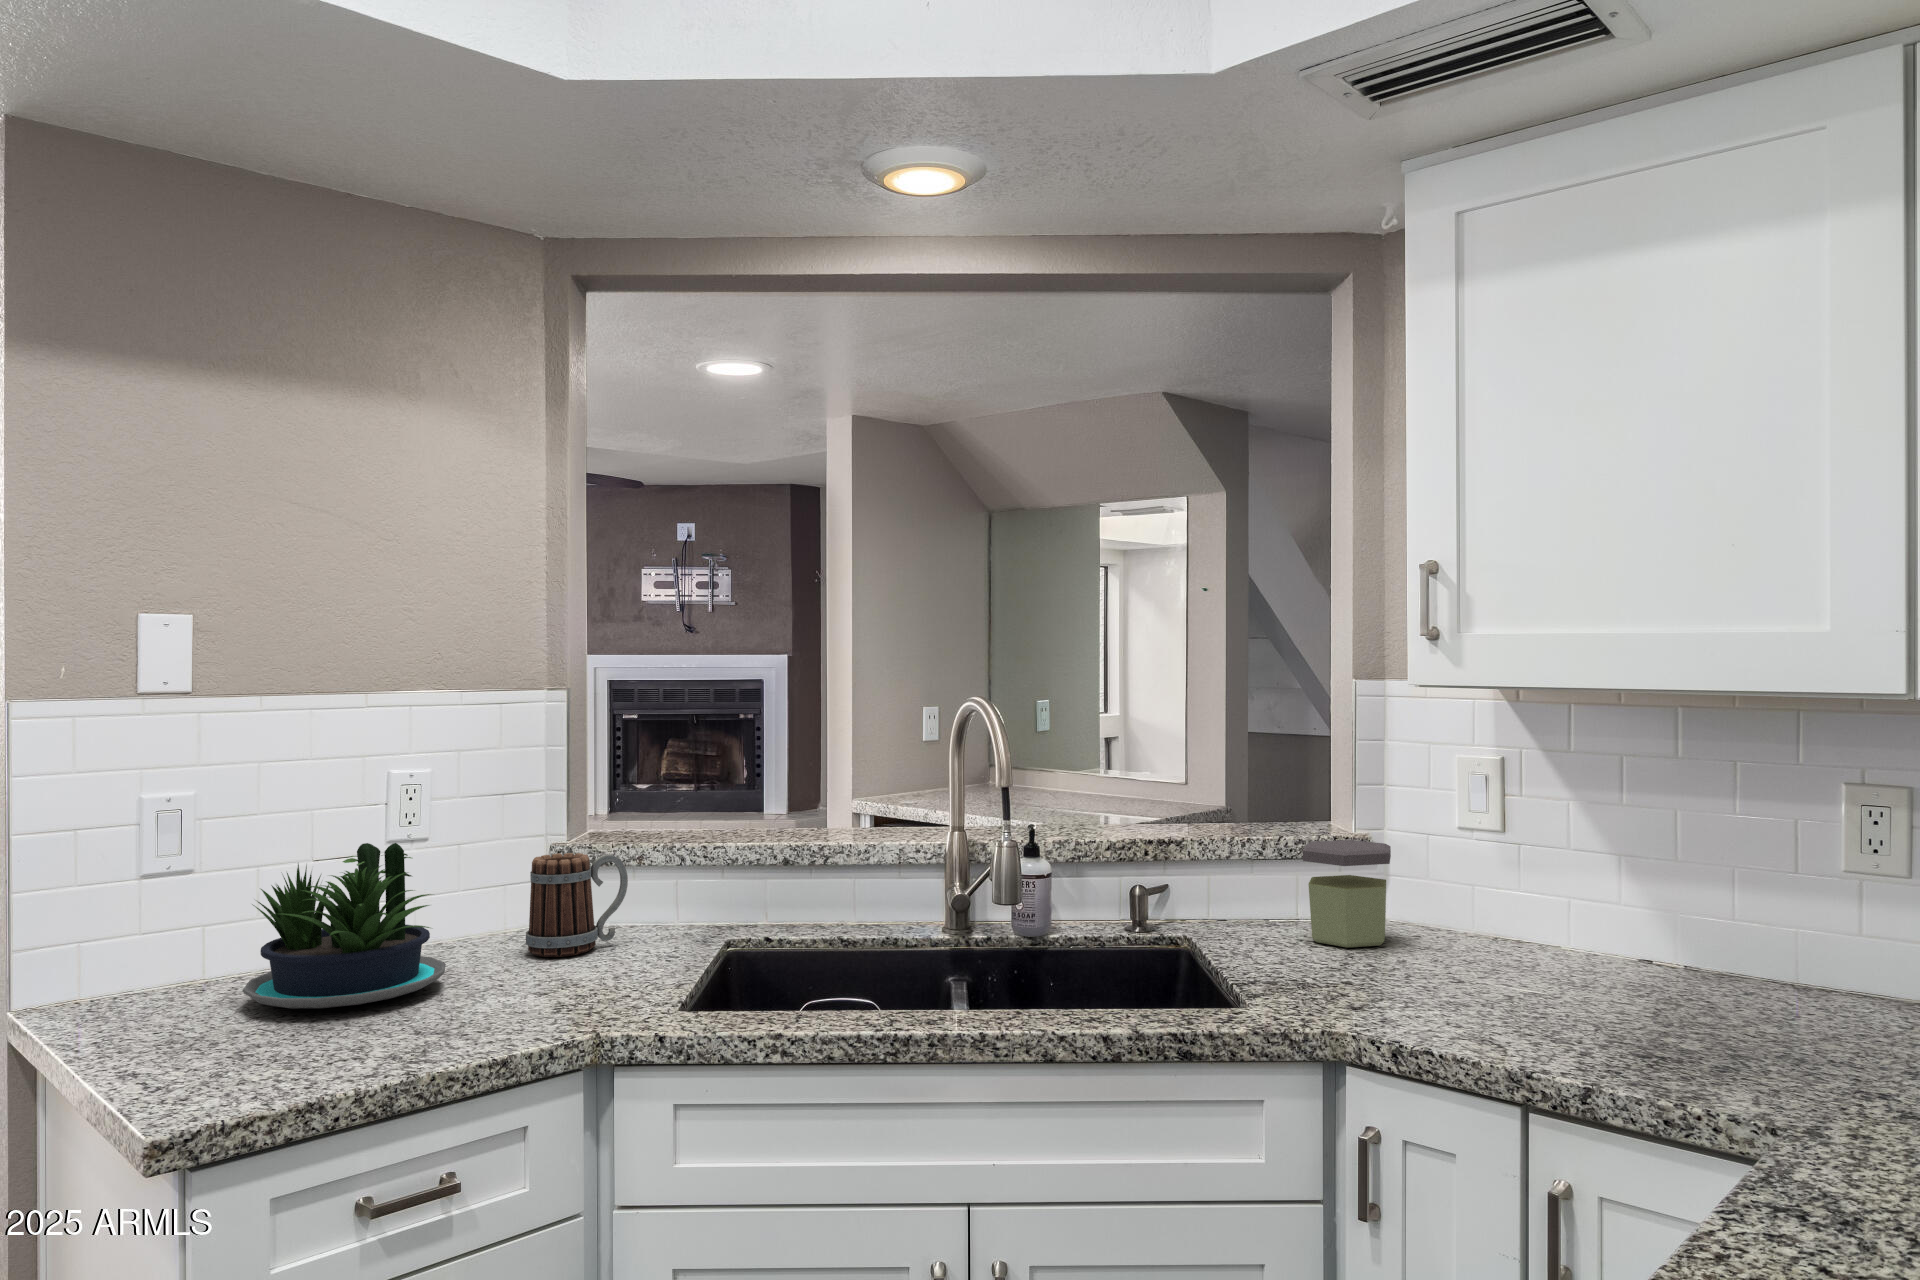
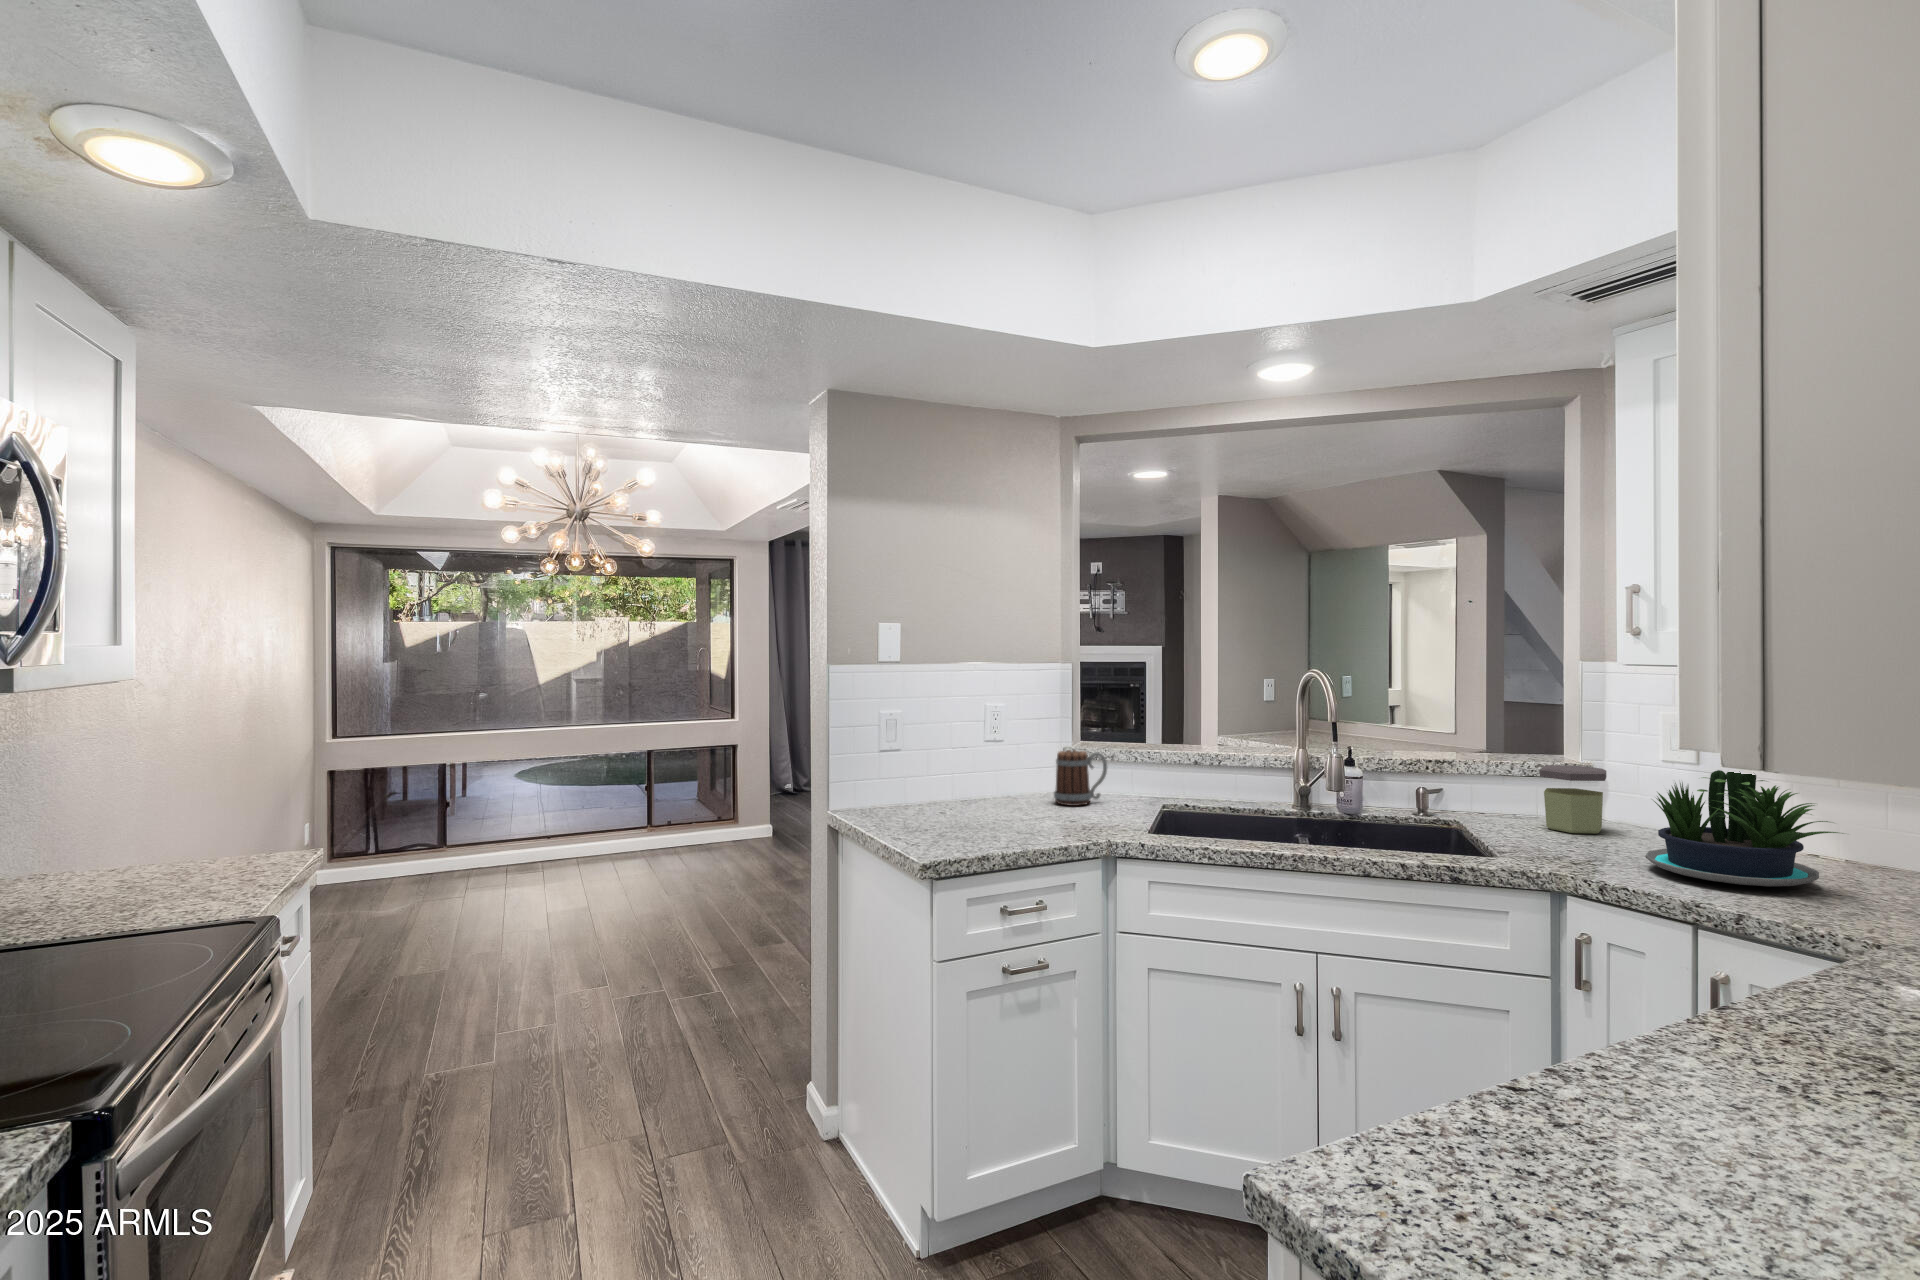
potted plant: present [242,843,446,1008] -> present [1645,770,1843,886]

